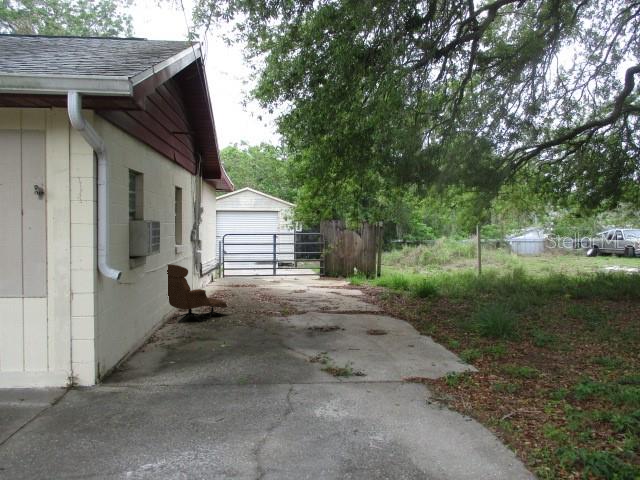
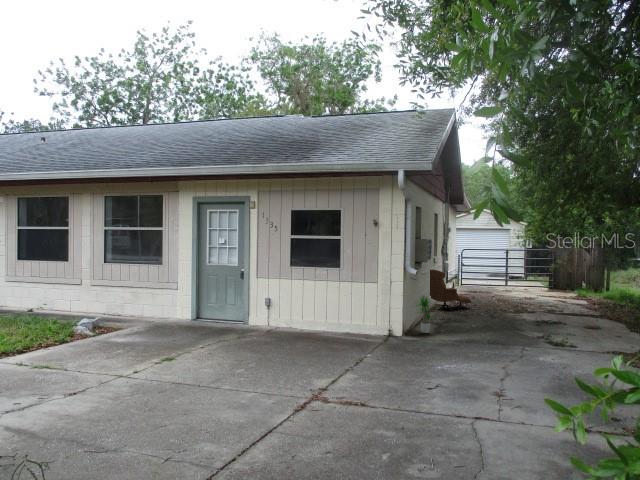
potted plant: none [117,310,159,374] -> present [417,296,431,333]

